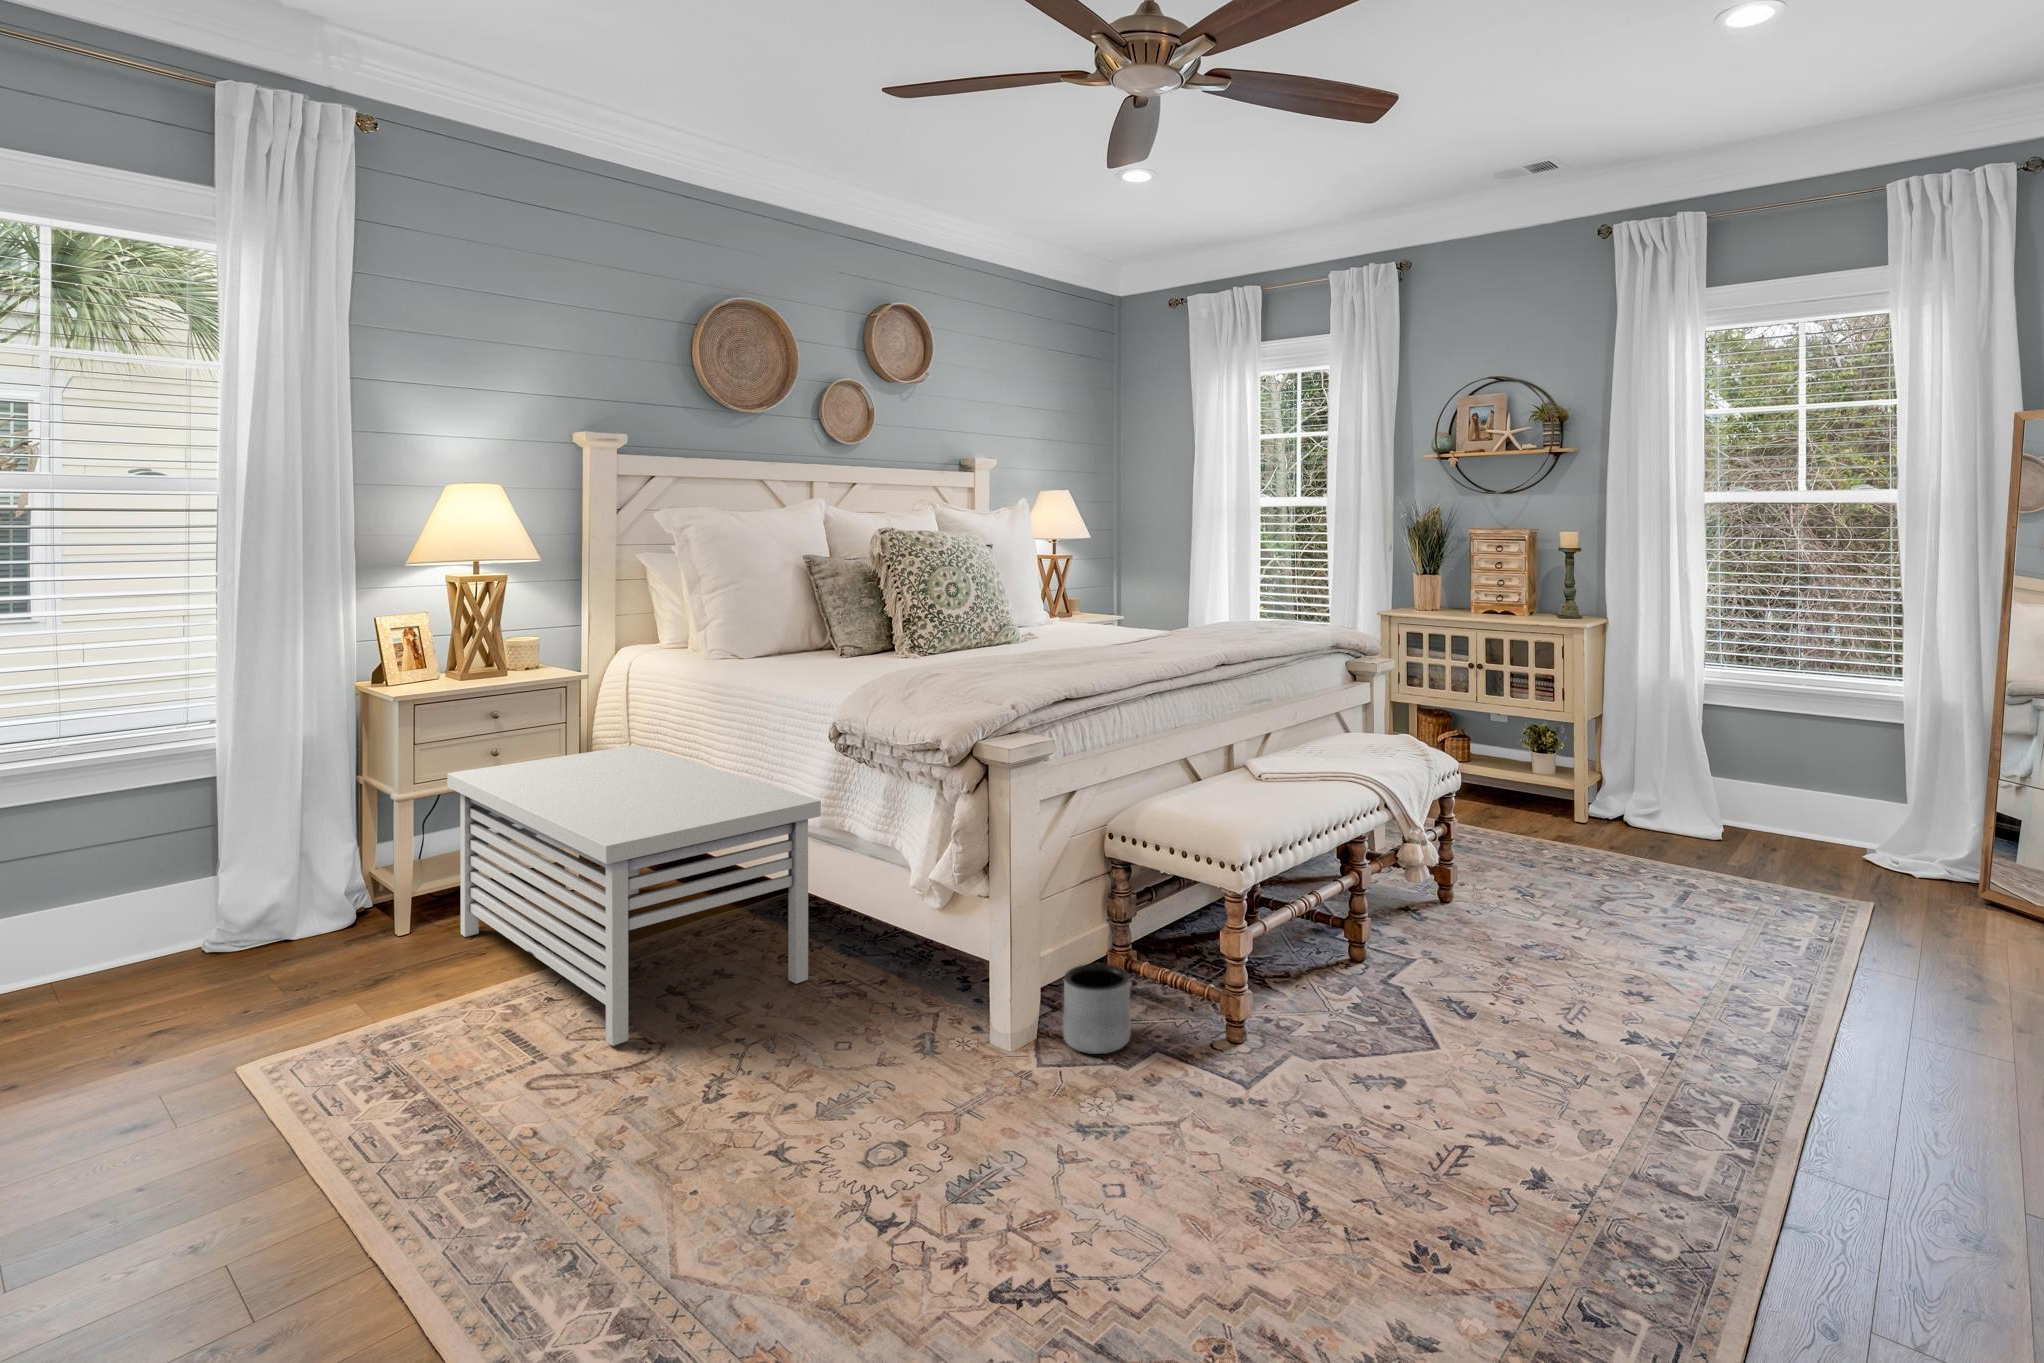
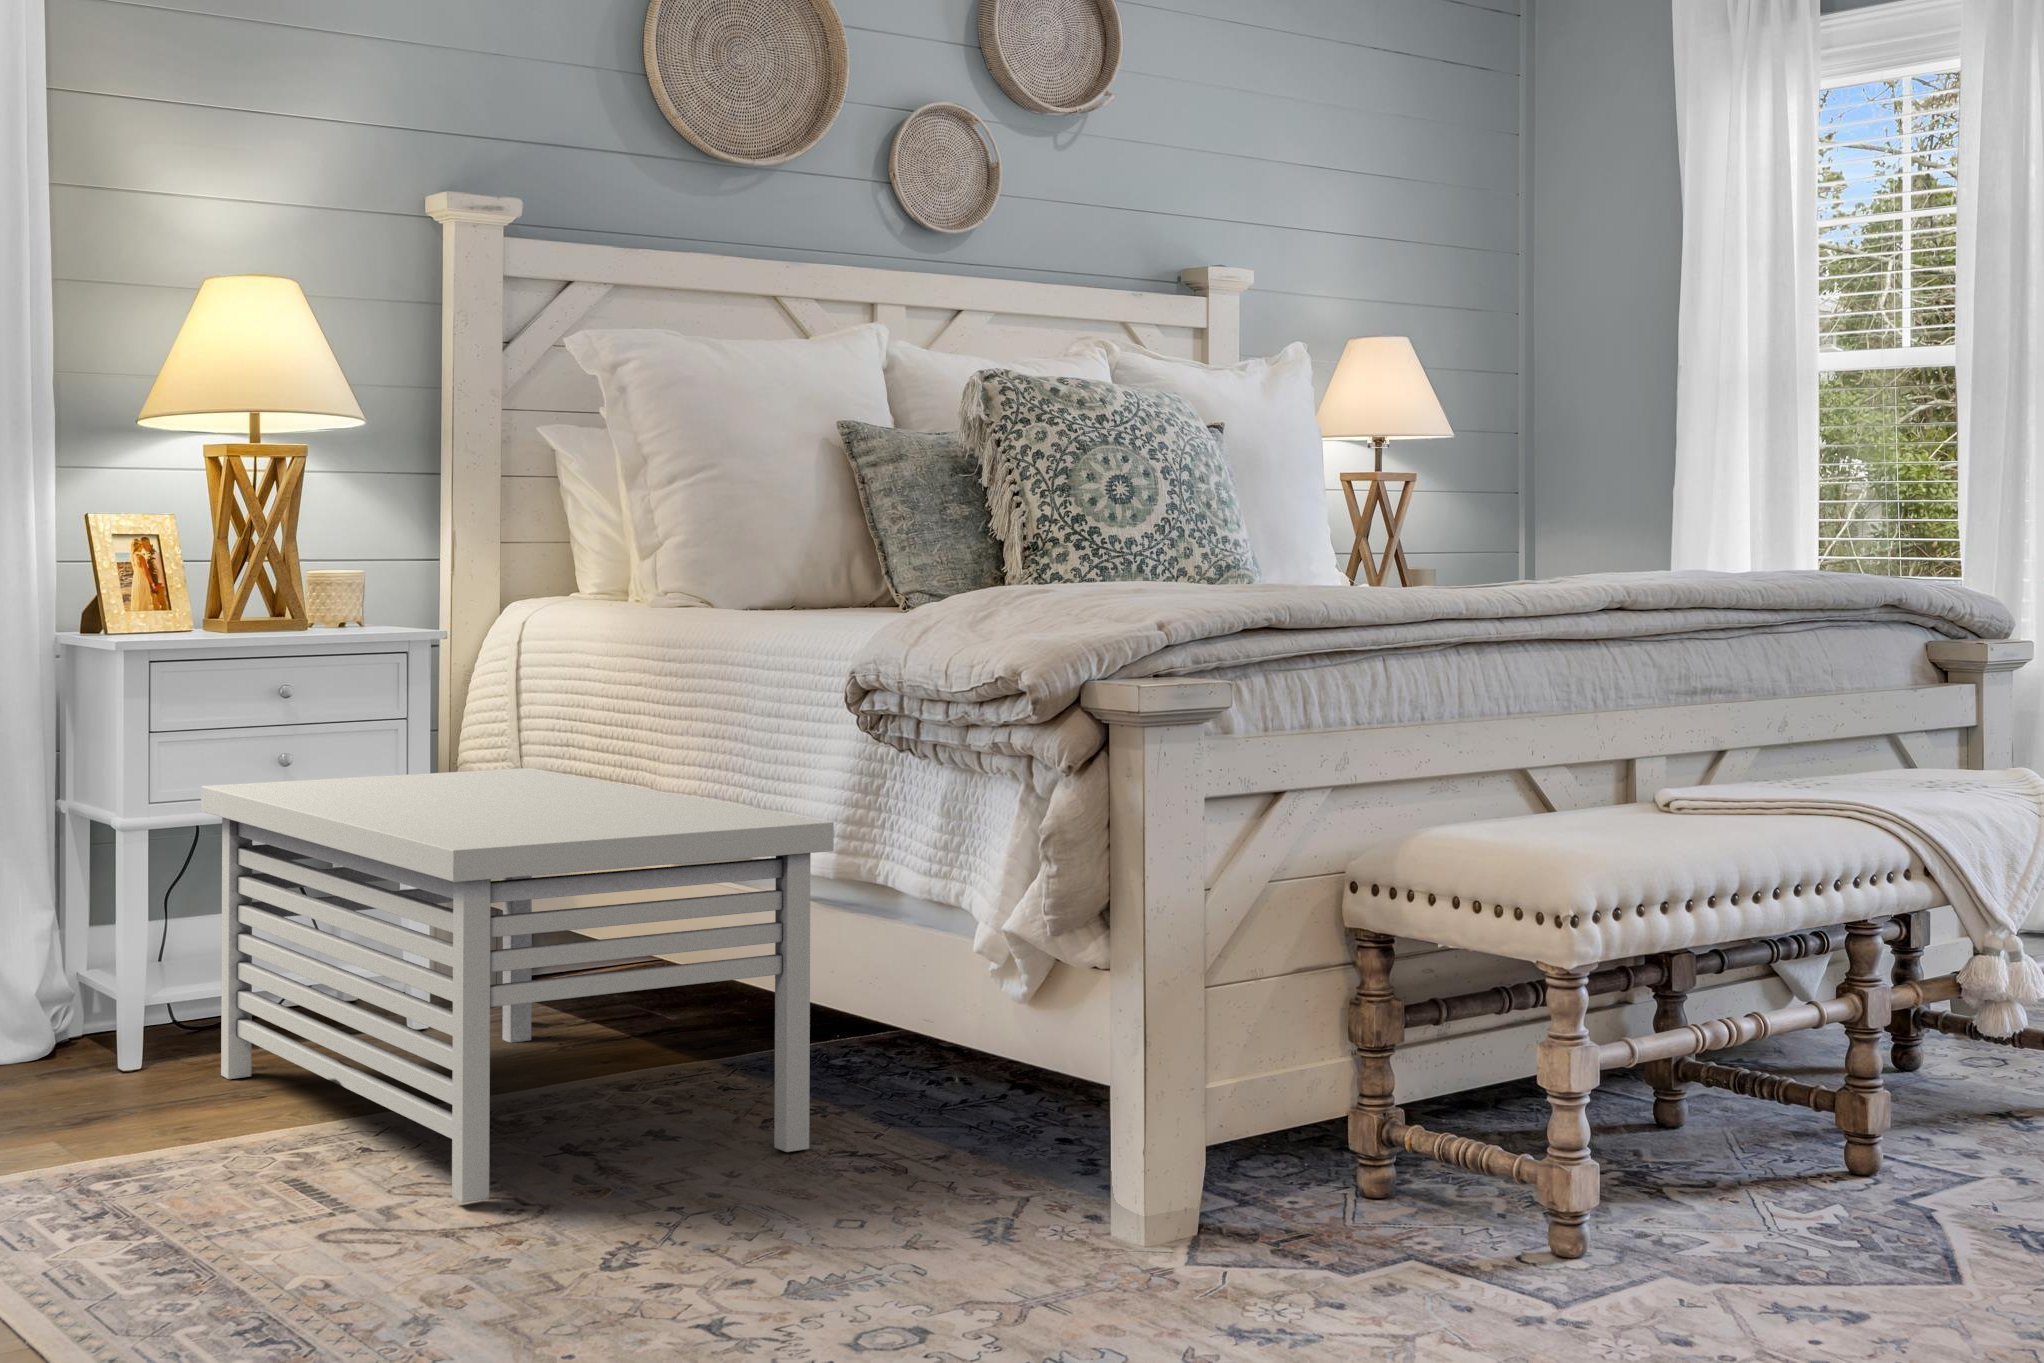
planter: present [1063,963,1131,1054] -> none [1241,1105,1364,1251]

